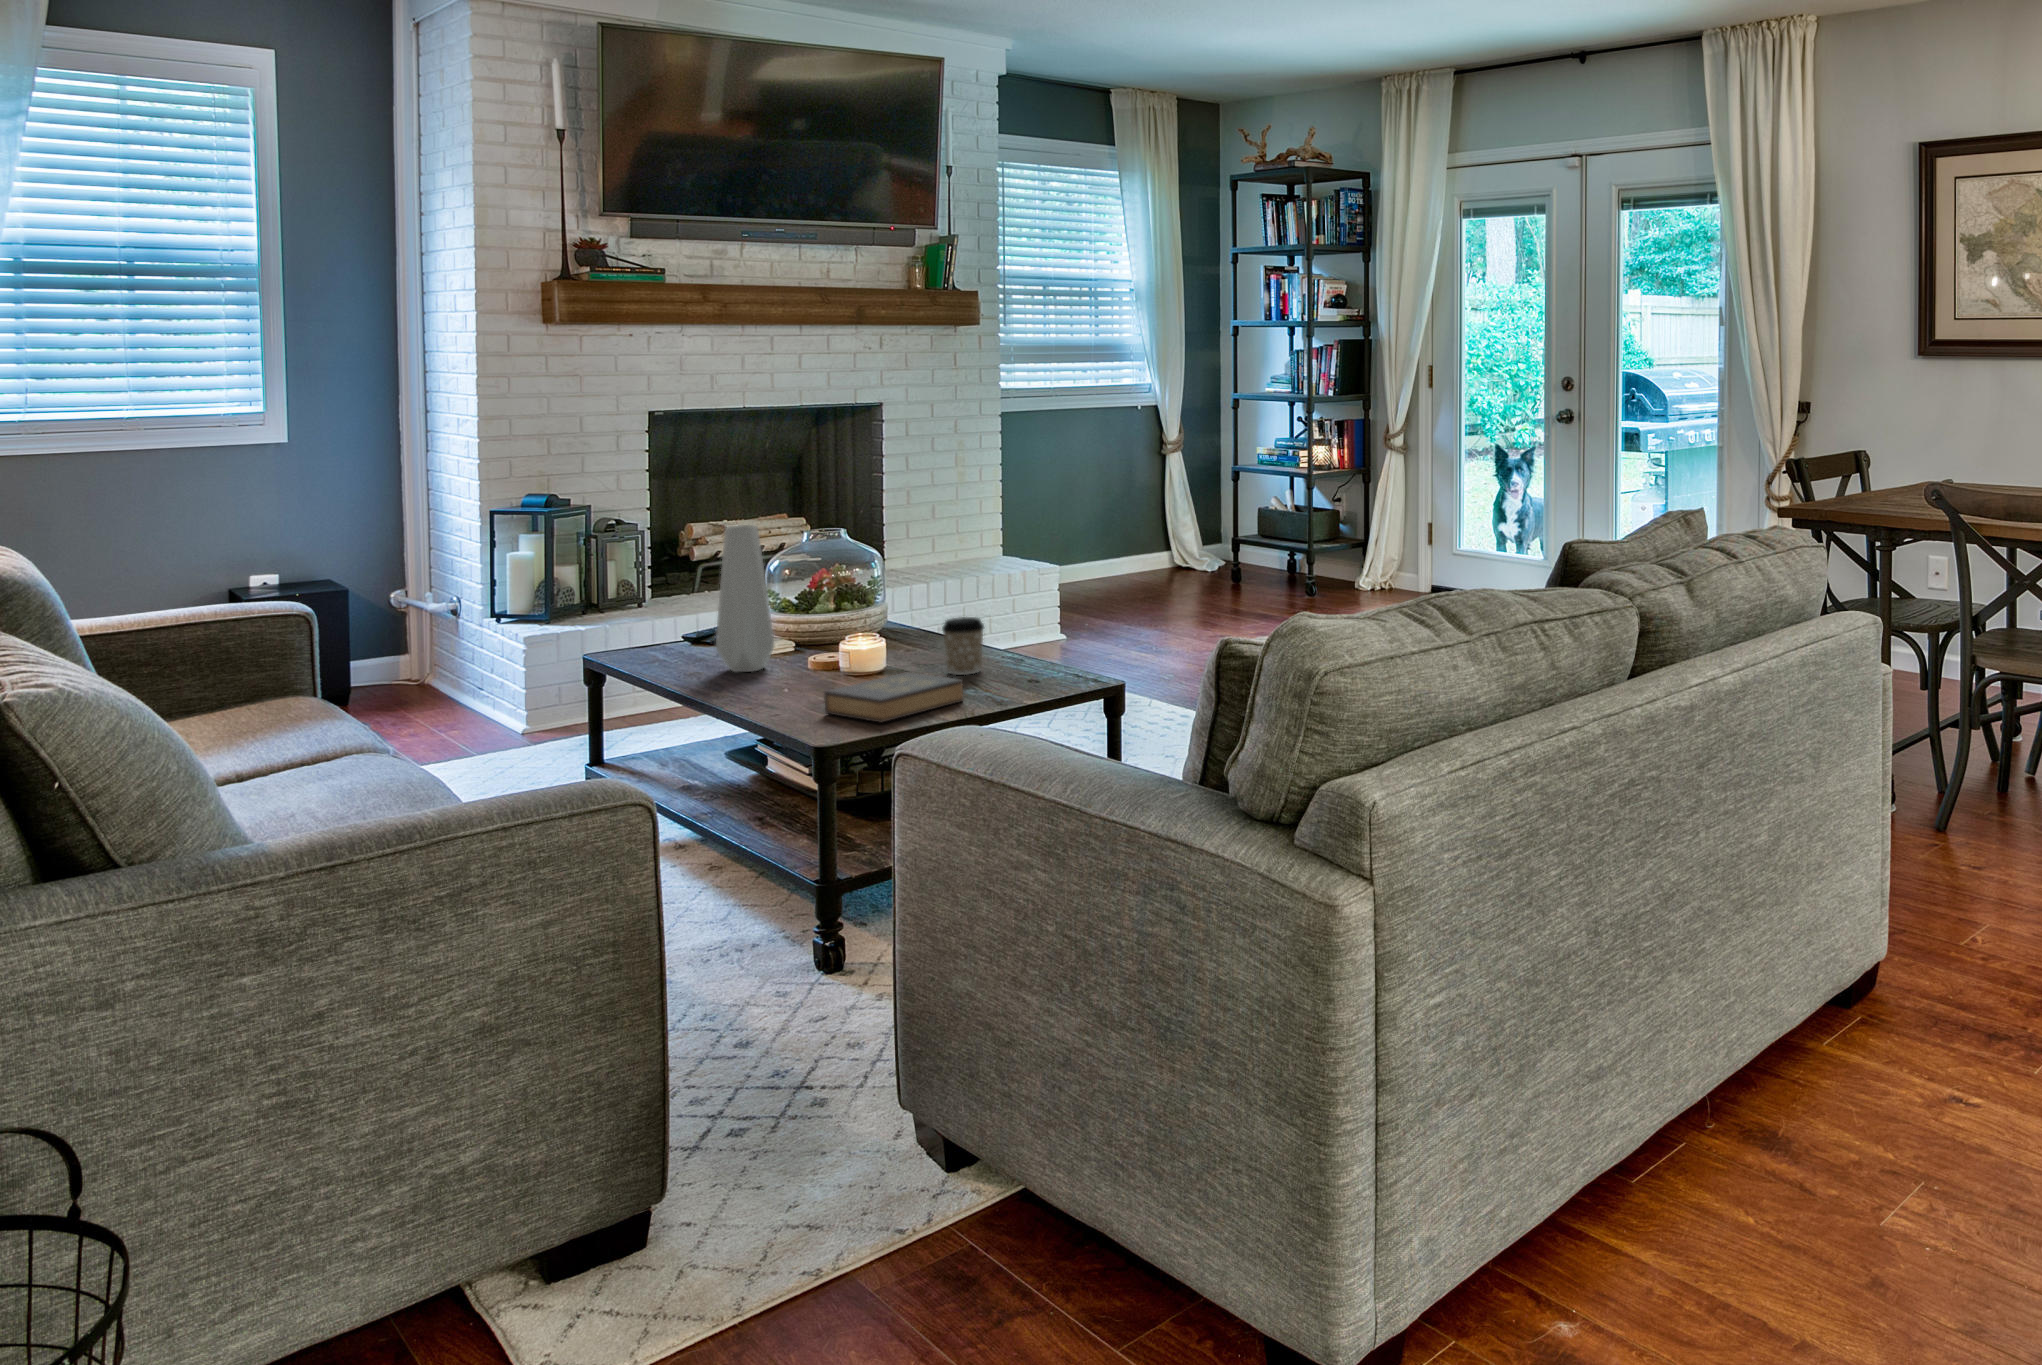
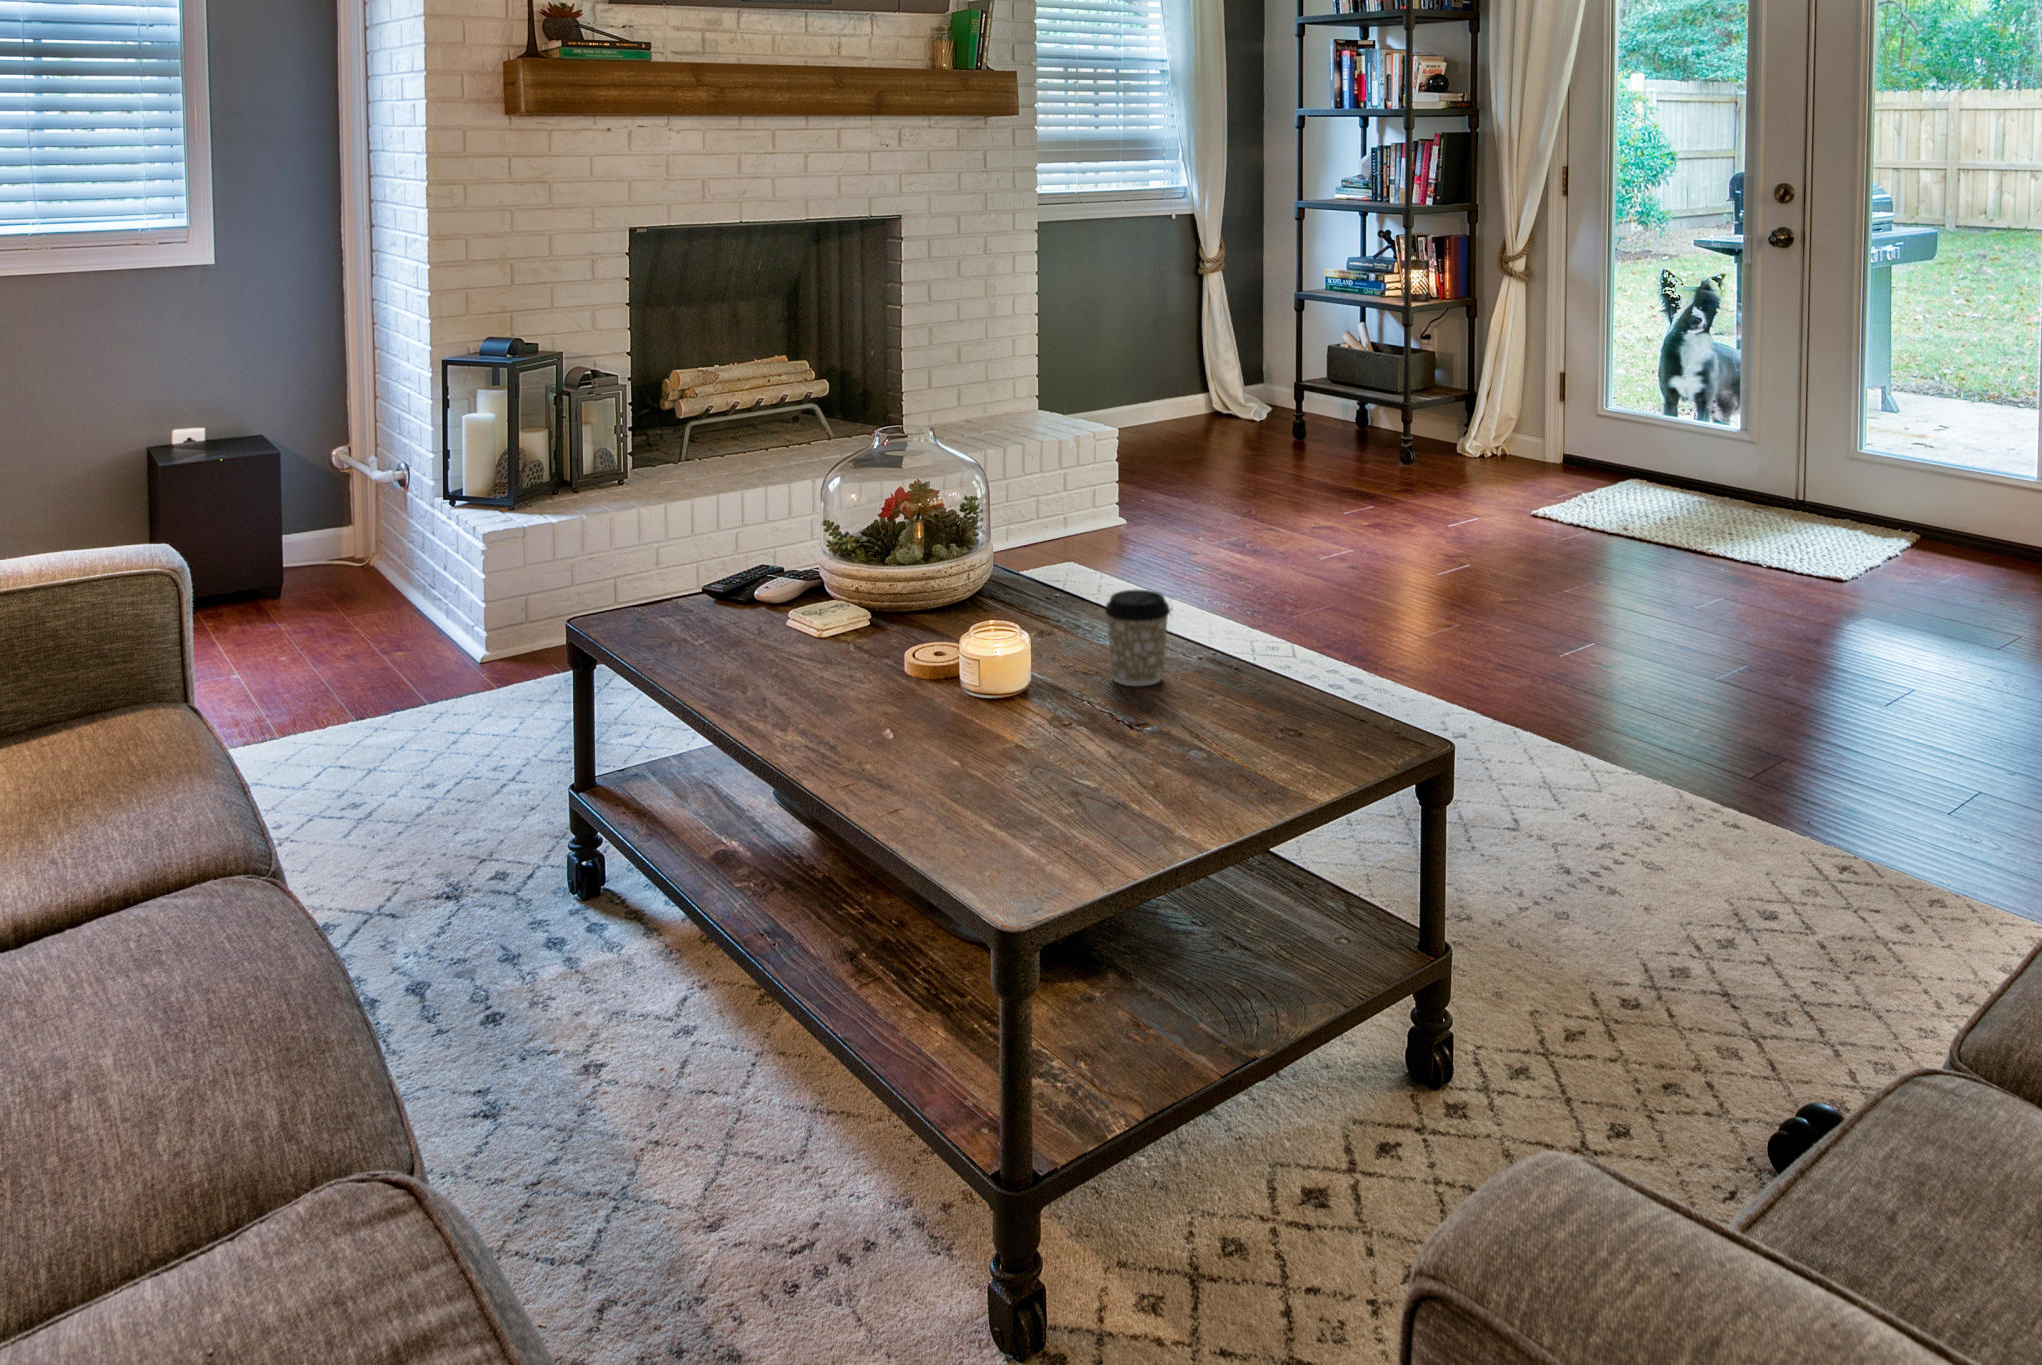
vase: present [716,525,774,672] -> none [763,434,847,663]
hardback book: present [825,672,963,722] -> none [955,693,1169,811]

